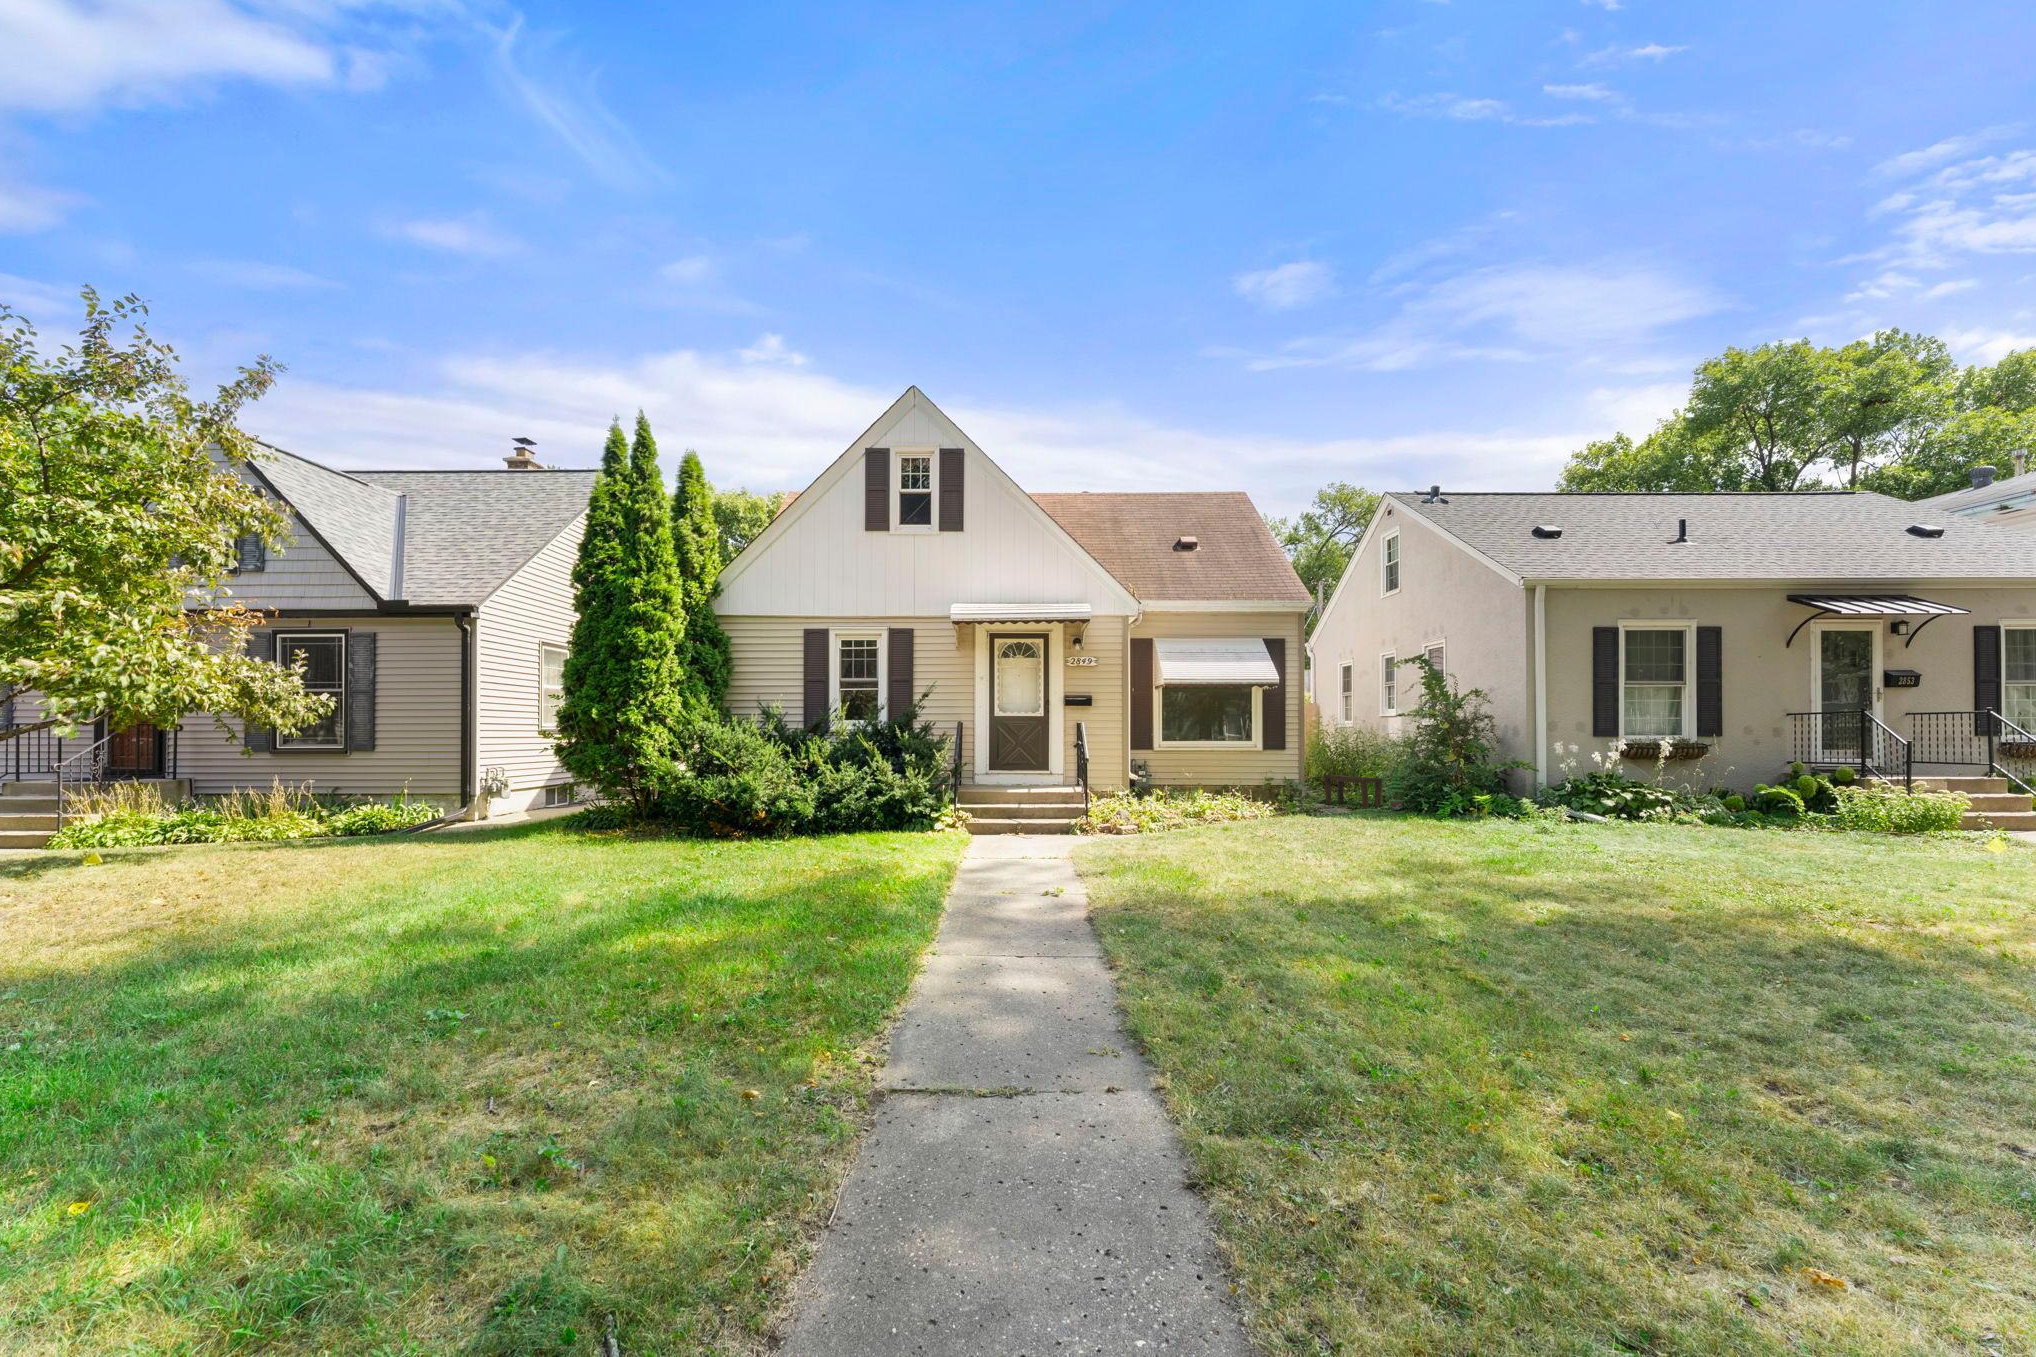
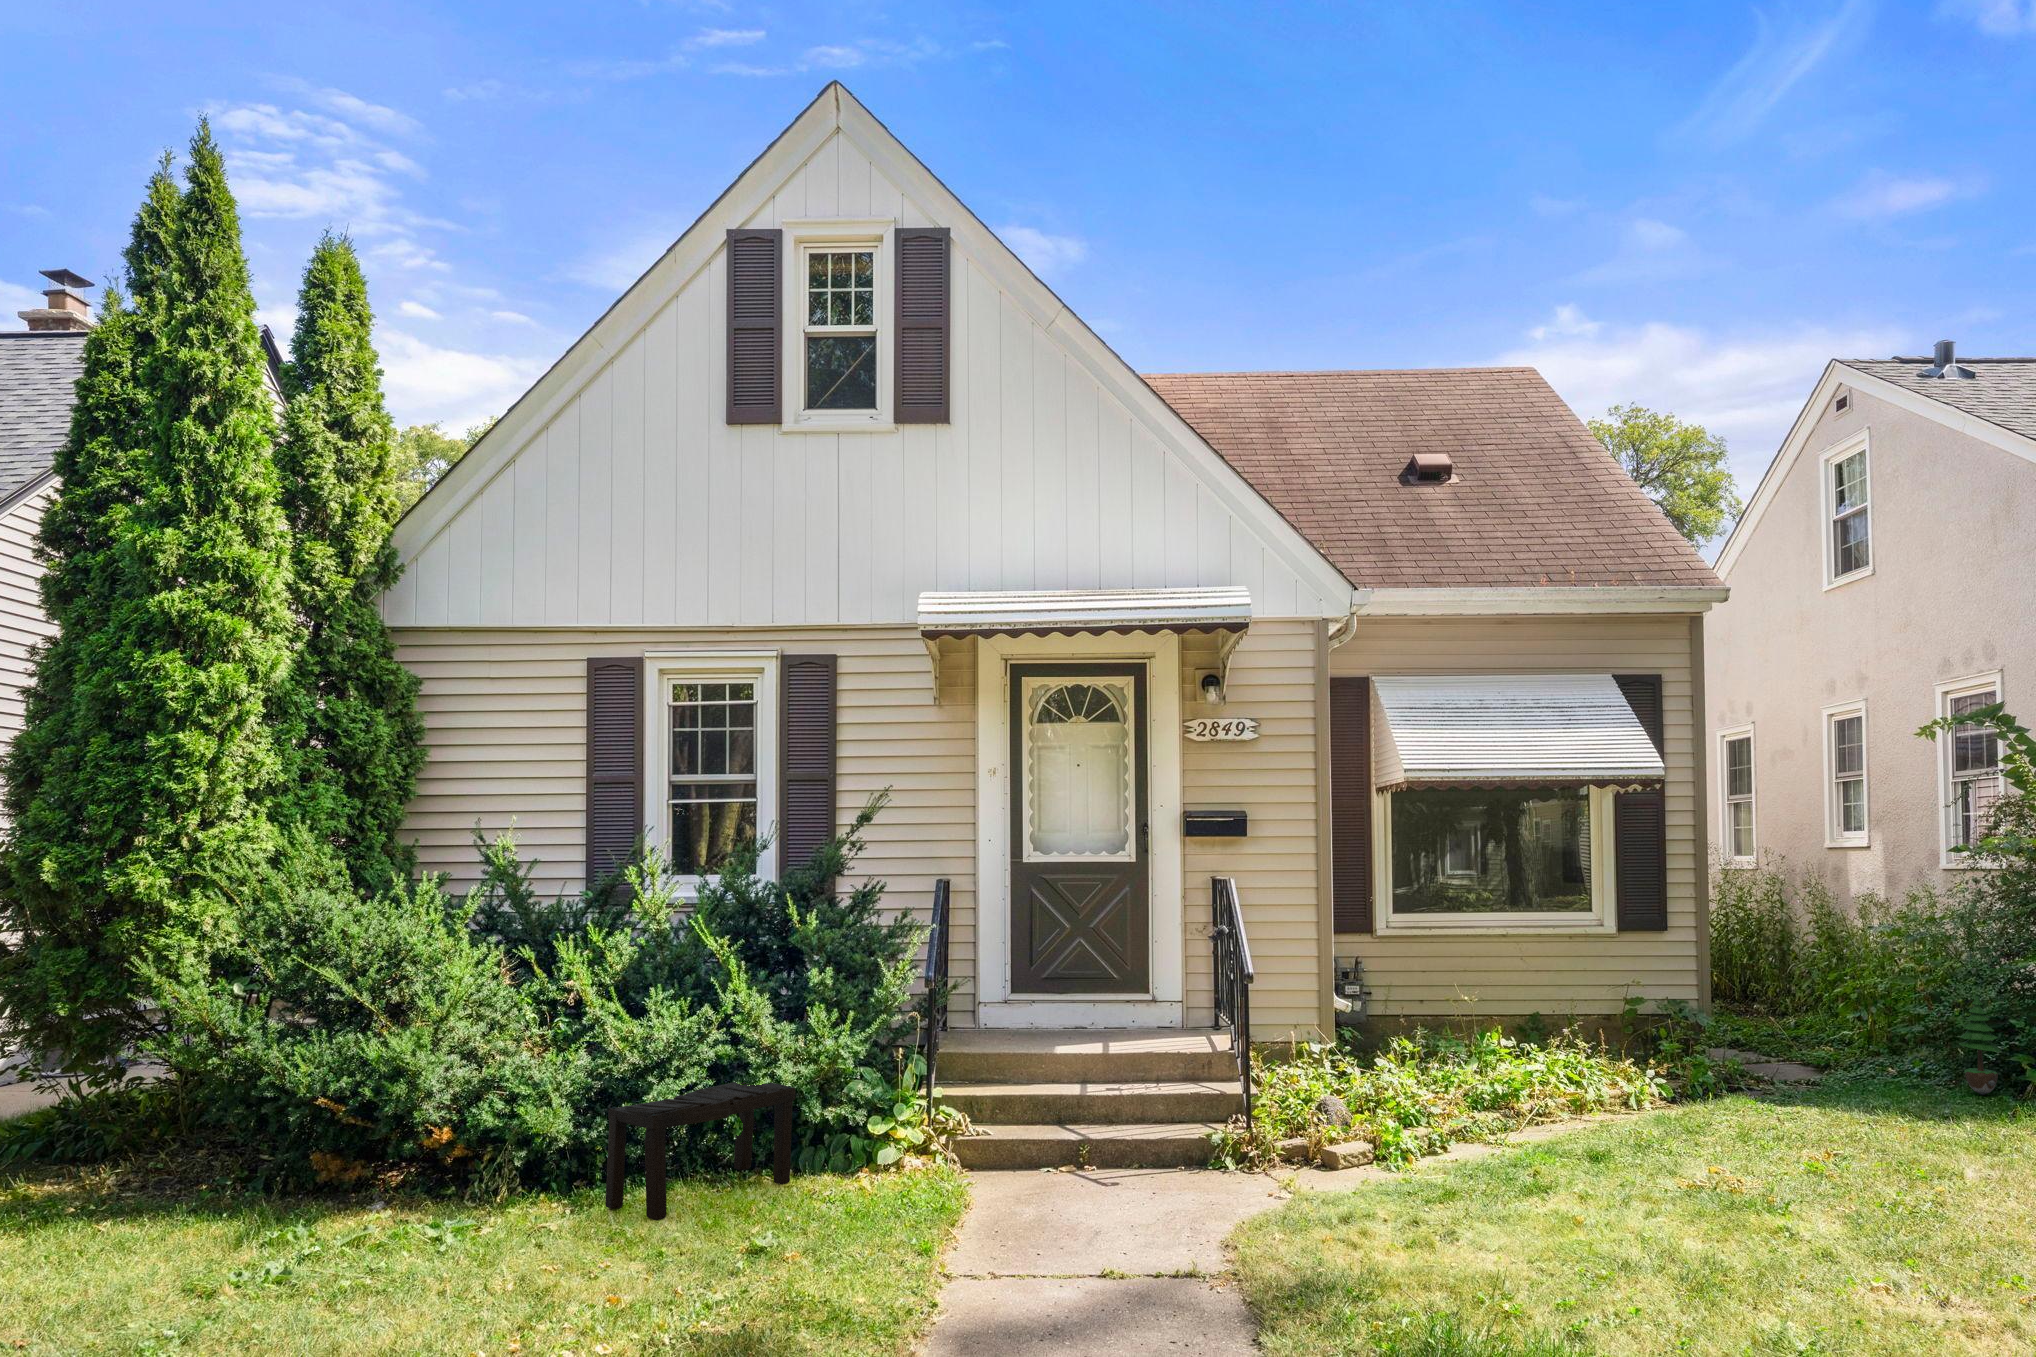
bench: present [1324,775,1382,809] -> present [606,1082,795,1220]

